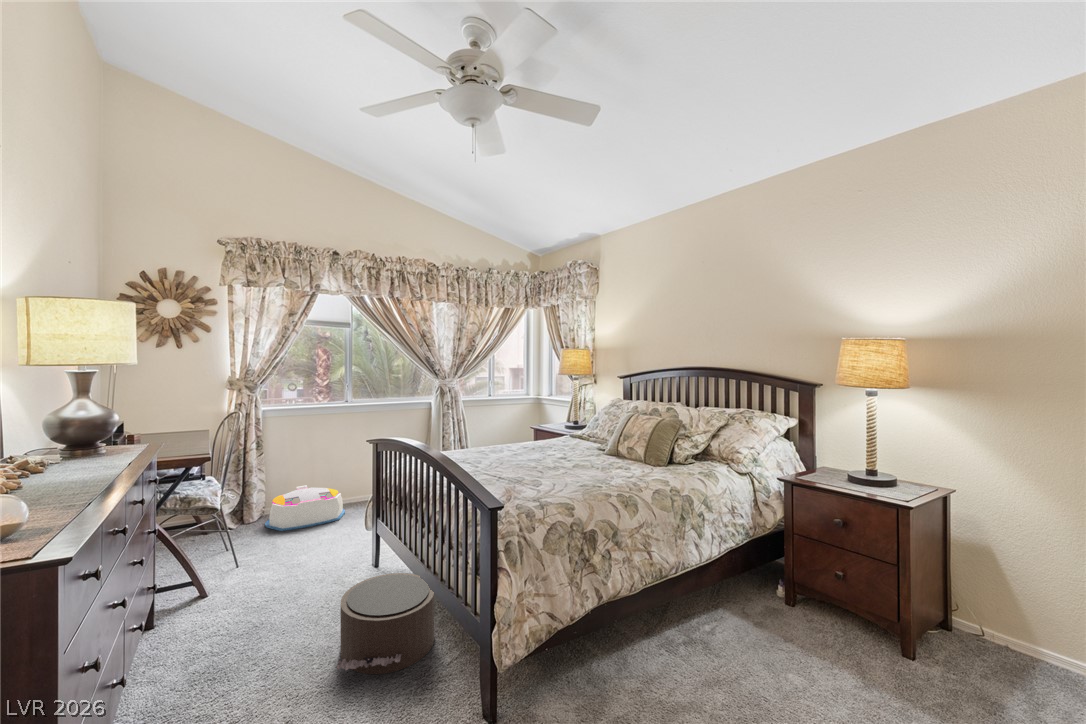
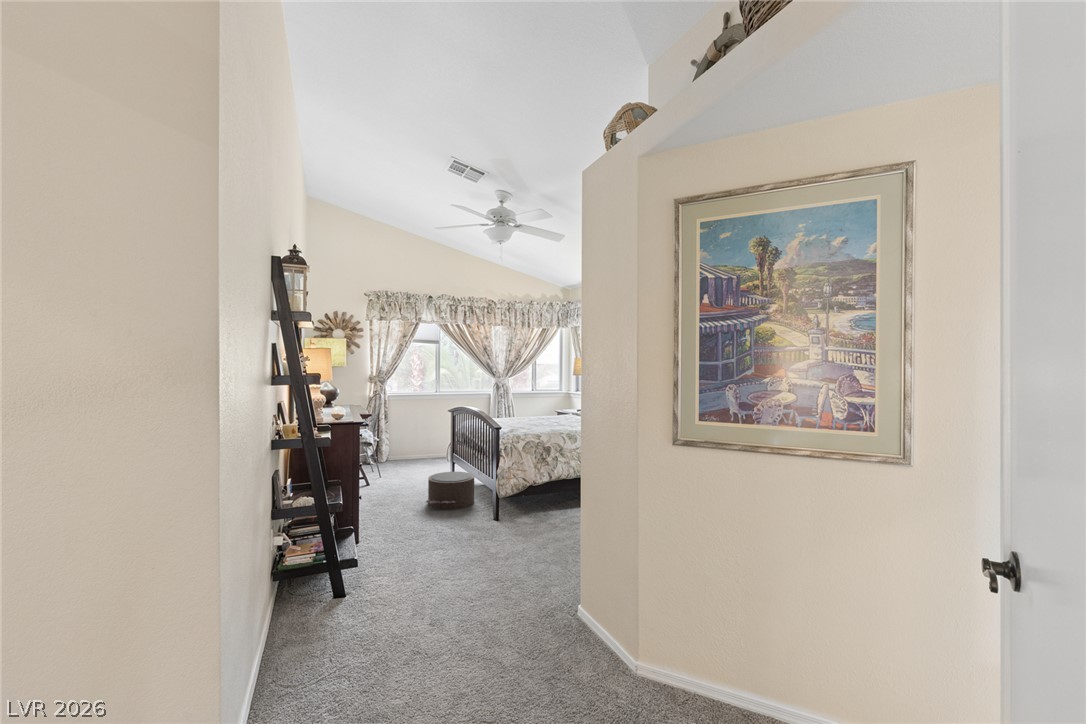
storage bin: present [265,485,345,531] -> none [389,443,435,466]

